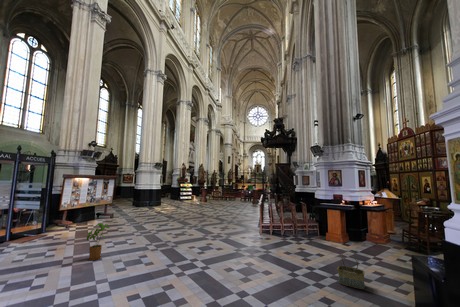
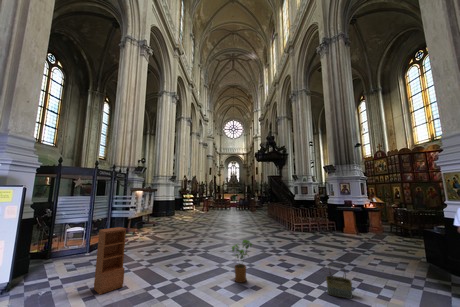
bookcase: none [126,211,150,268] -> present [94,227,126,295]
house plant: present [87,223,110,260] -> present [232,240,252,282]

